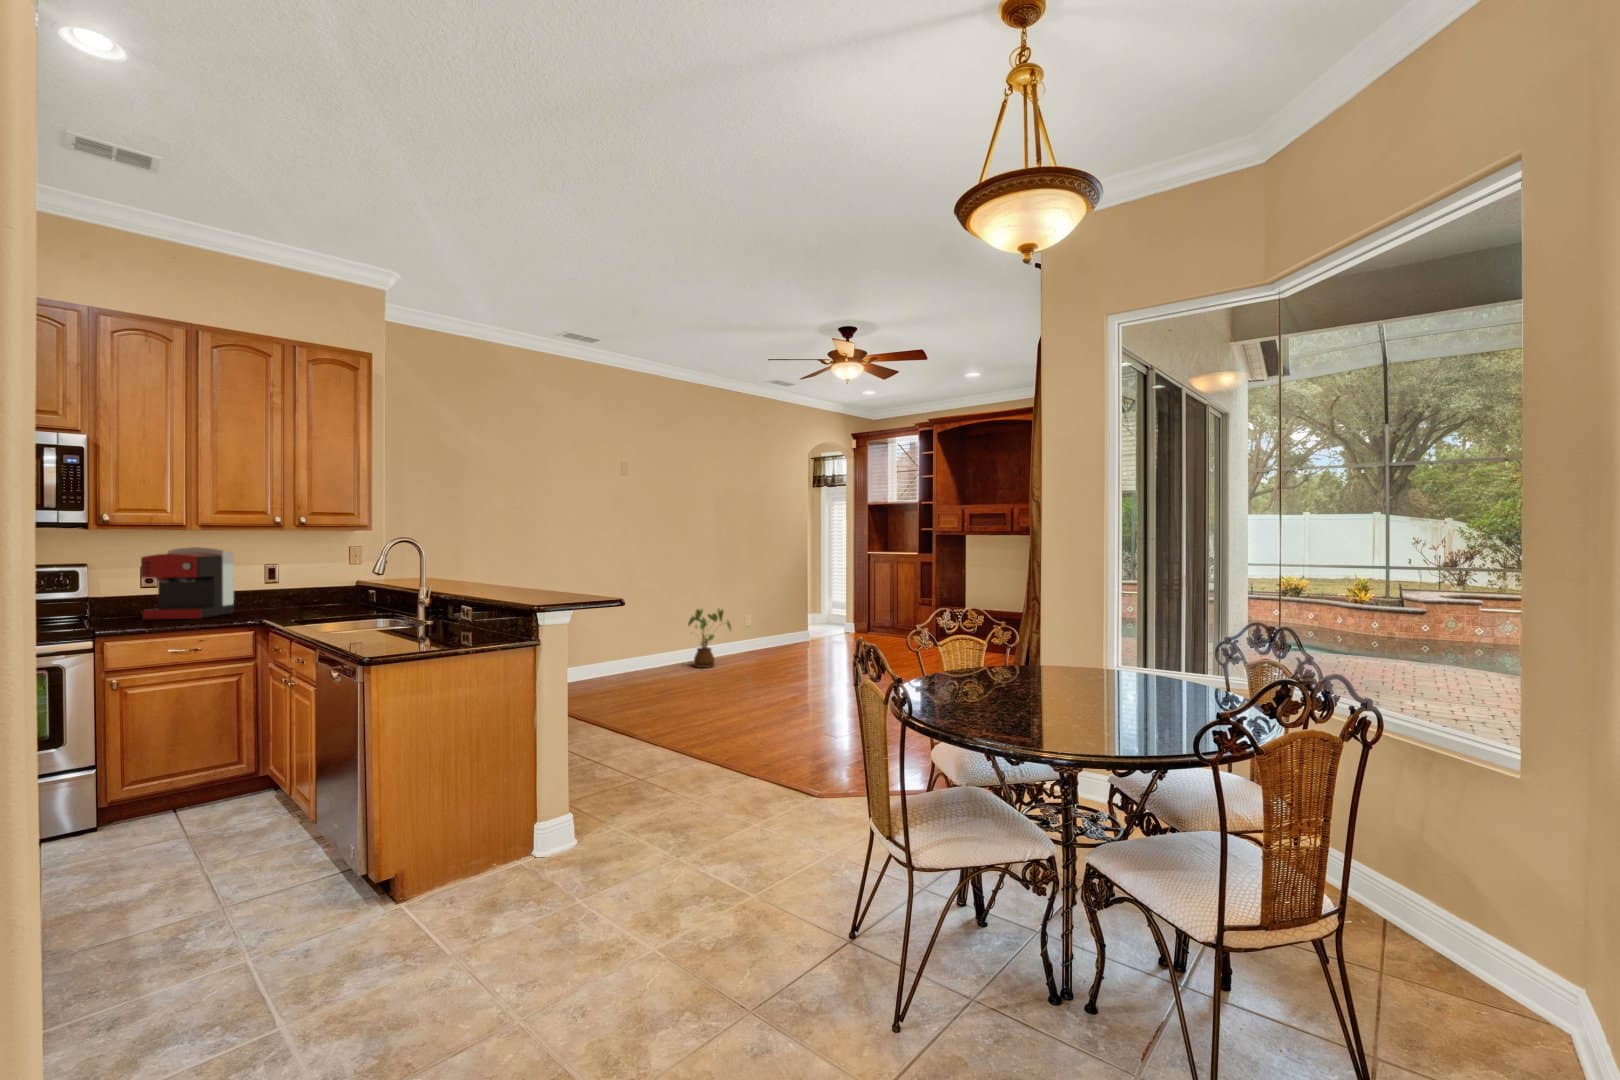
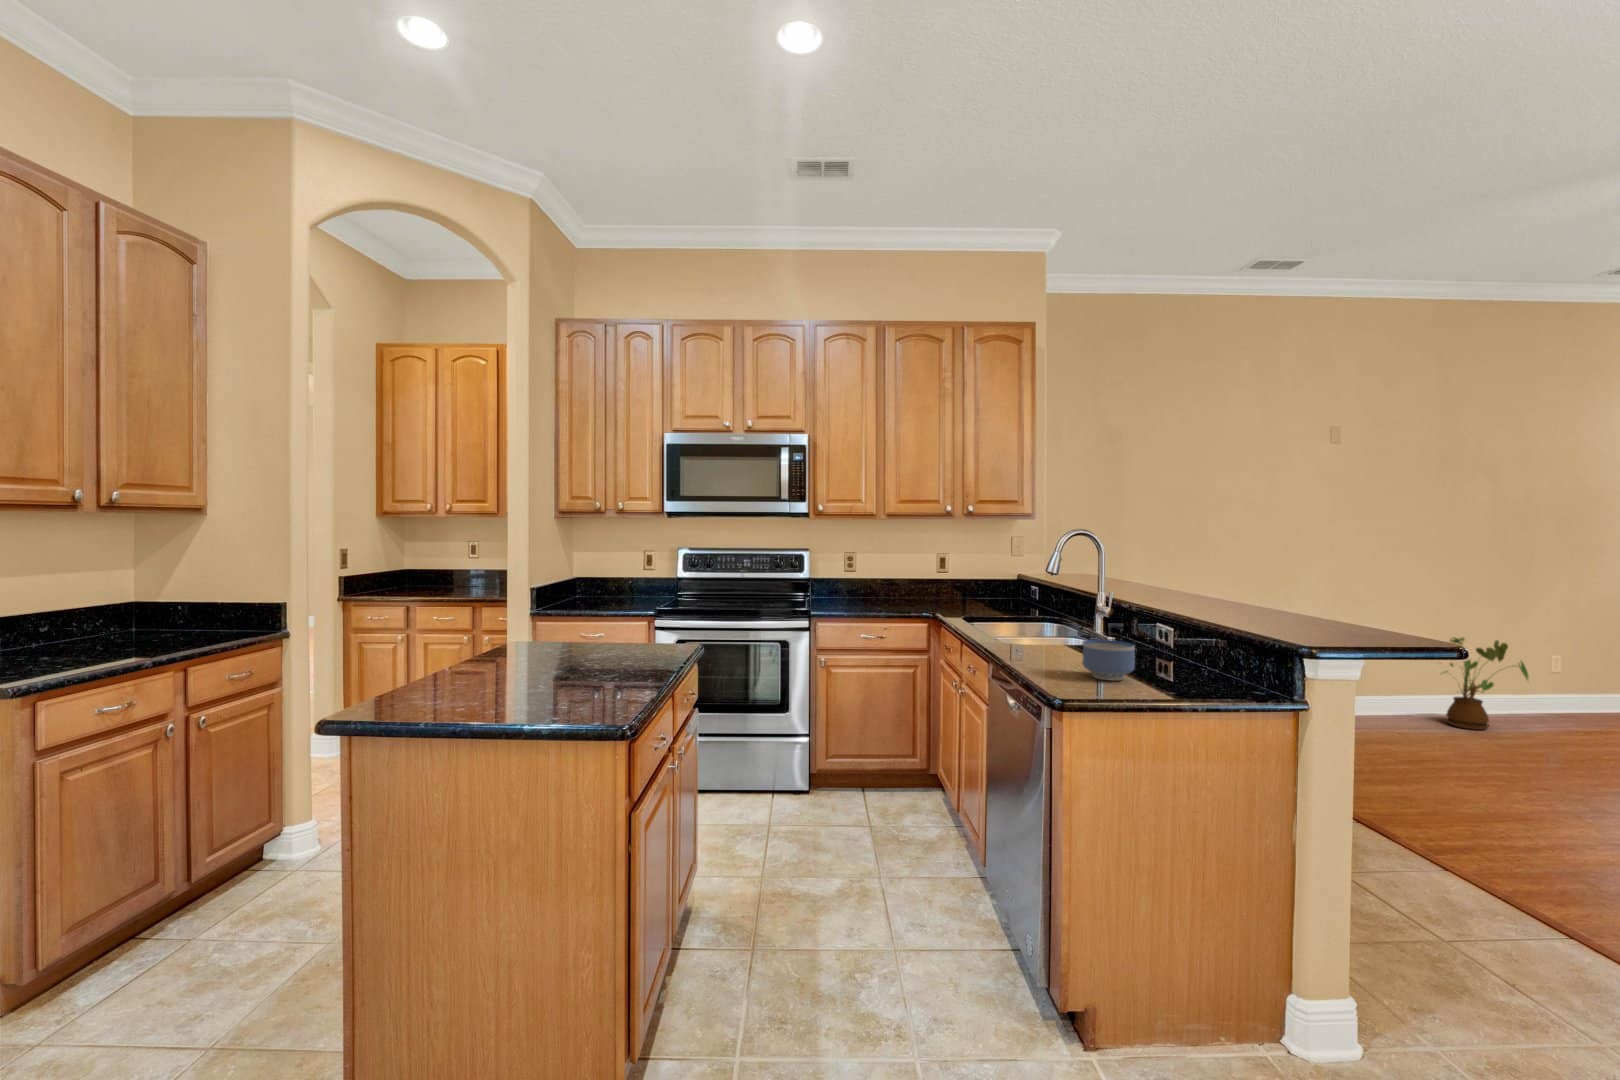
coffee maker: present [141,547,234,619] -> none [843,536,911,606]
bowl: none [390,617,431,645] -> present [1082,640,1135,681]

